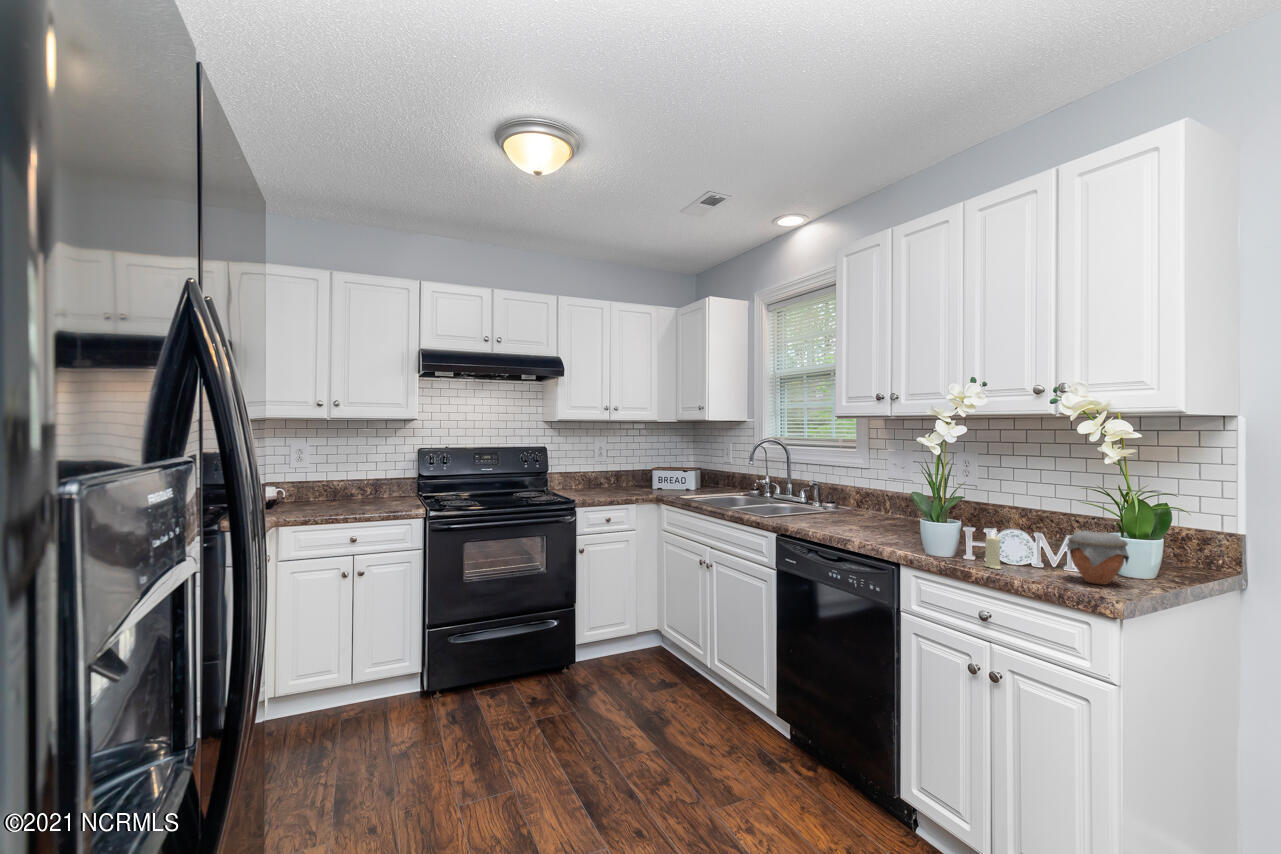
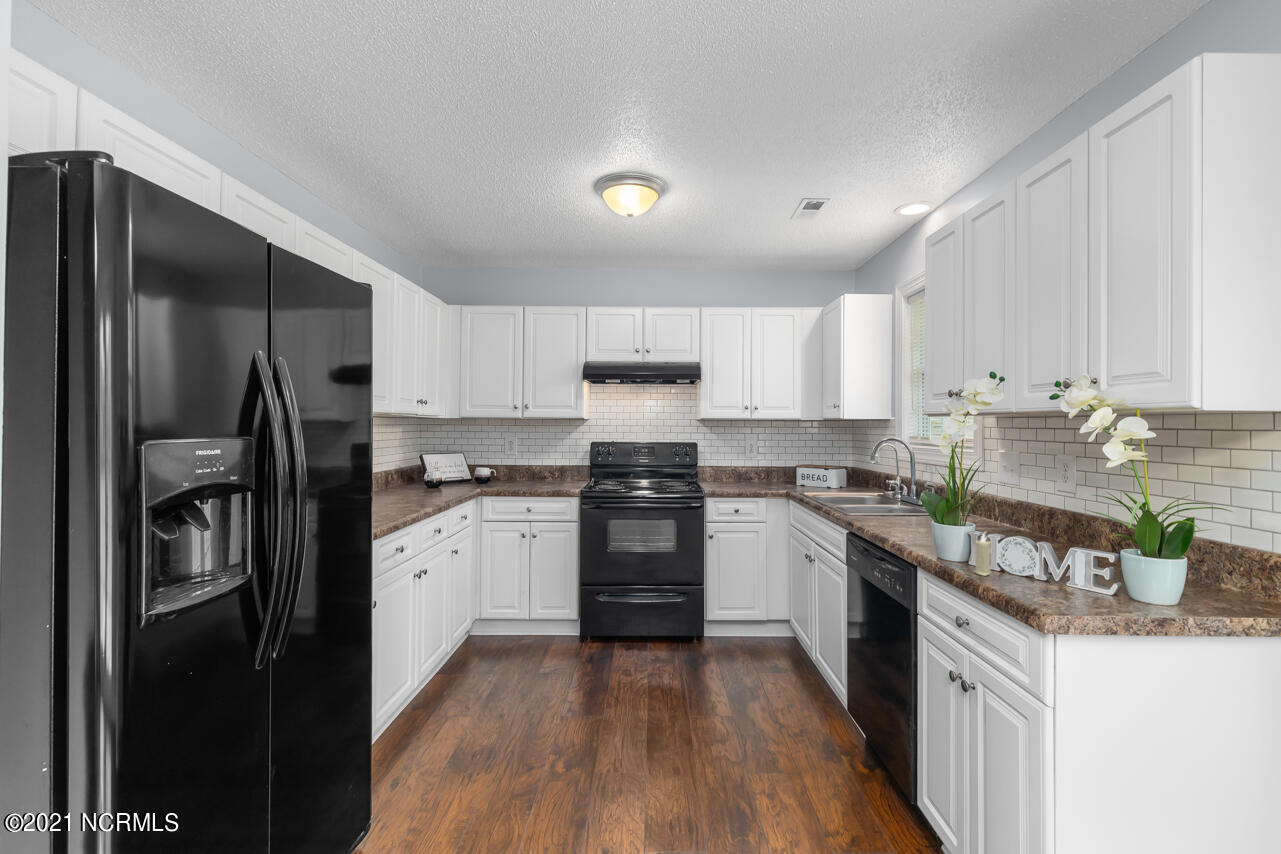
jar: present [1066,531,1129,585] -> none [1032,539,1105,600]

